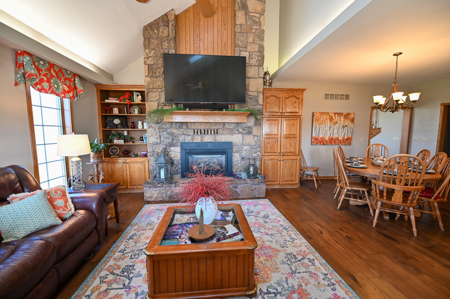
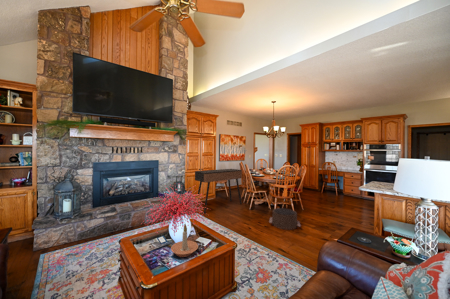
console table: none [269,154,332,201] -> present [195,169,242,213]
pouf: none [353,215,413,253] -> present [269,208,300,230]

